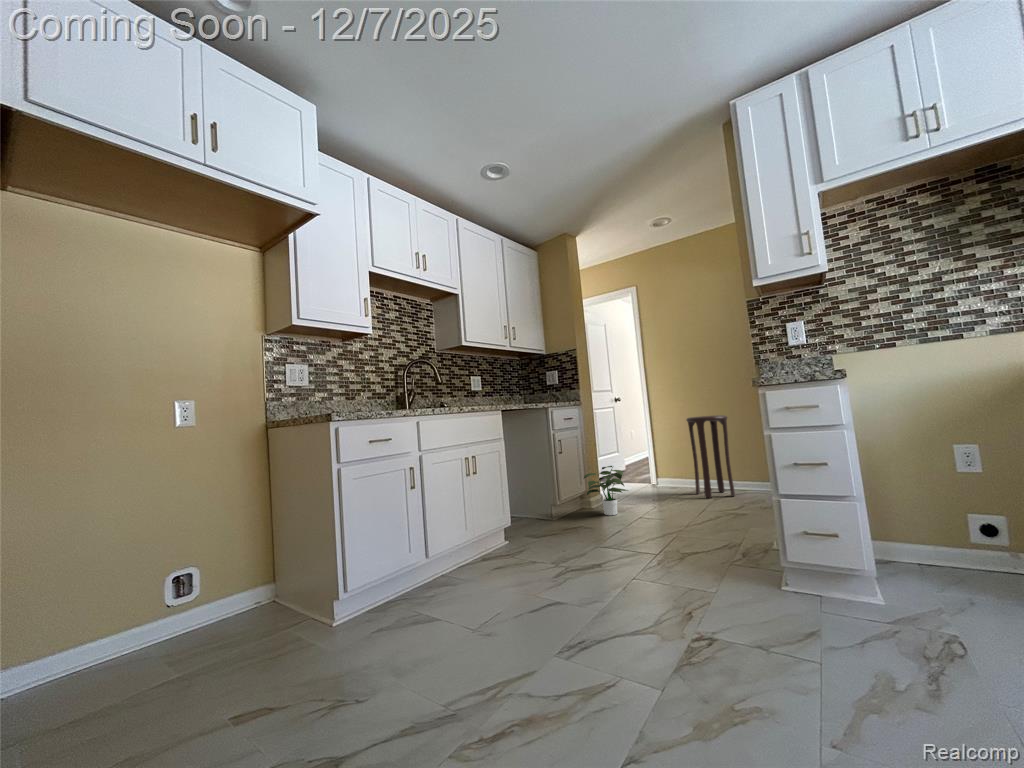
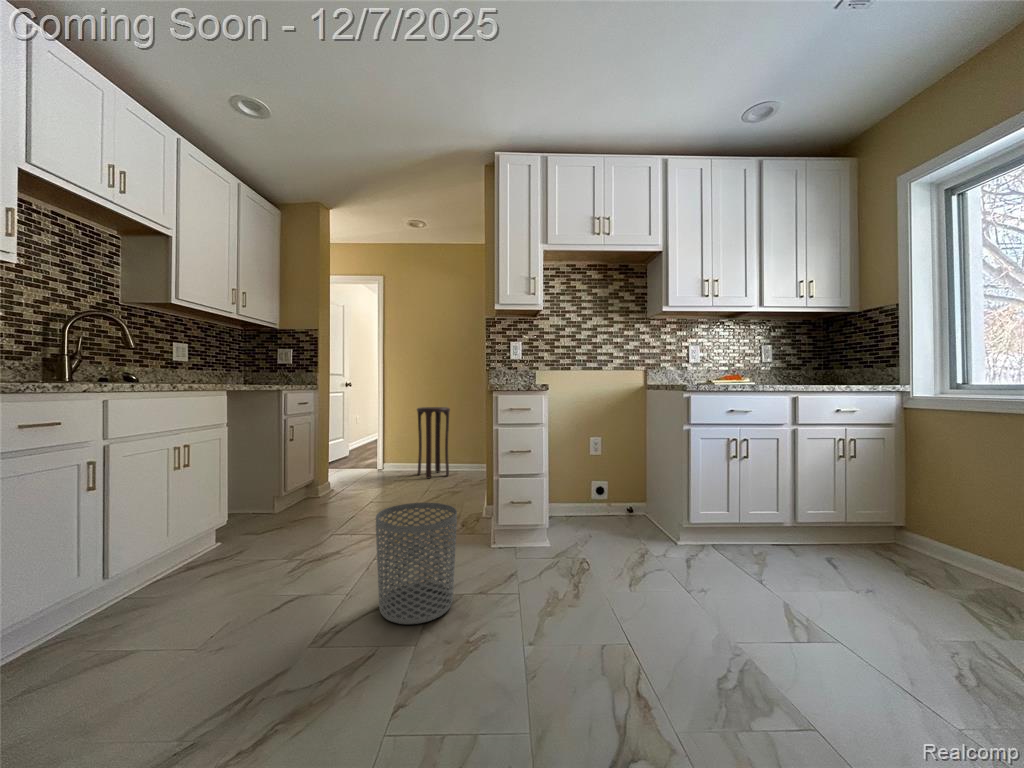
potted plant: present [584,466,628,515] -> none [314,452,361,501]
waste bin: none [615,519,714,657] -> present [376,503,457,624]

